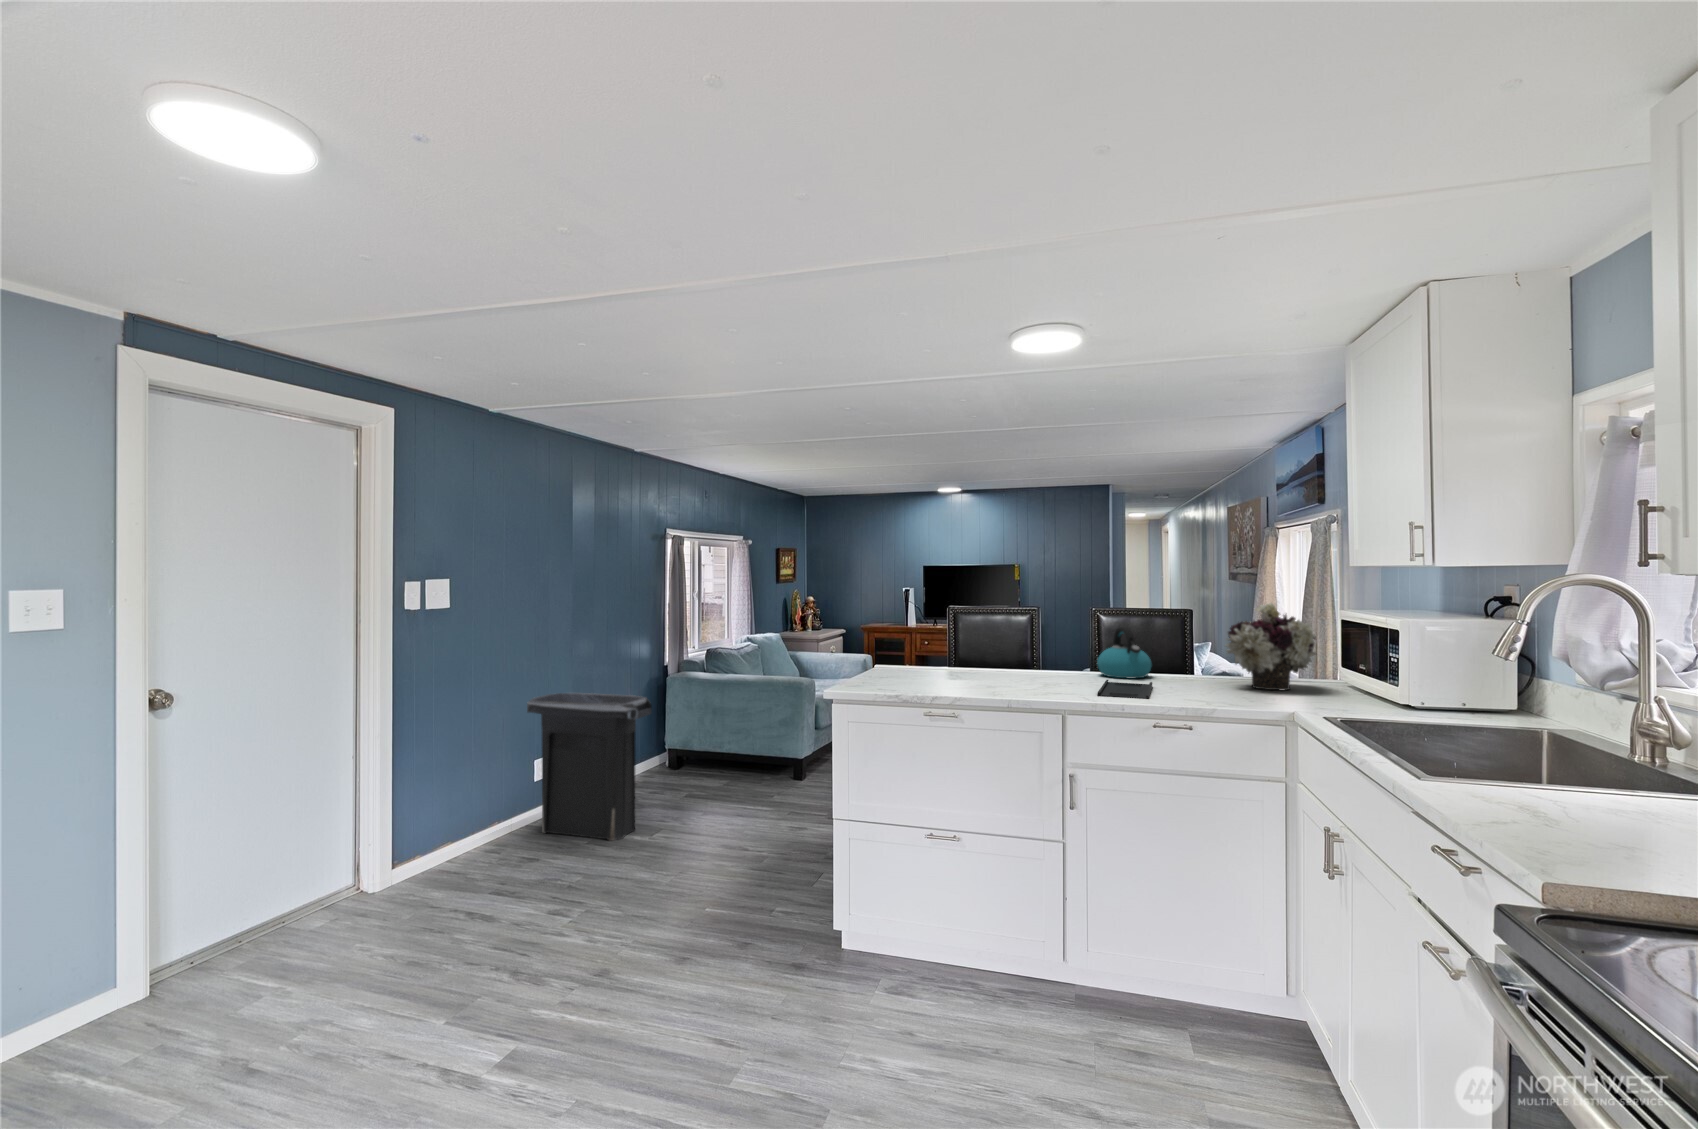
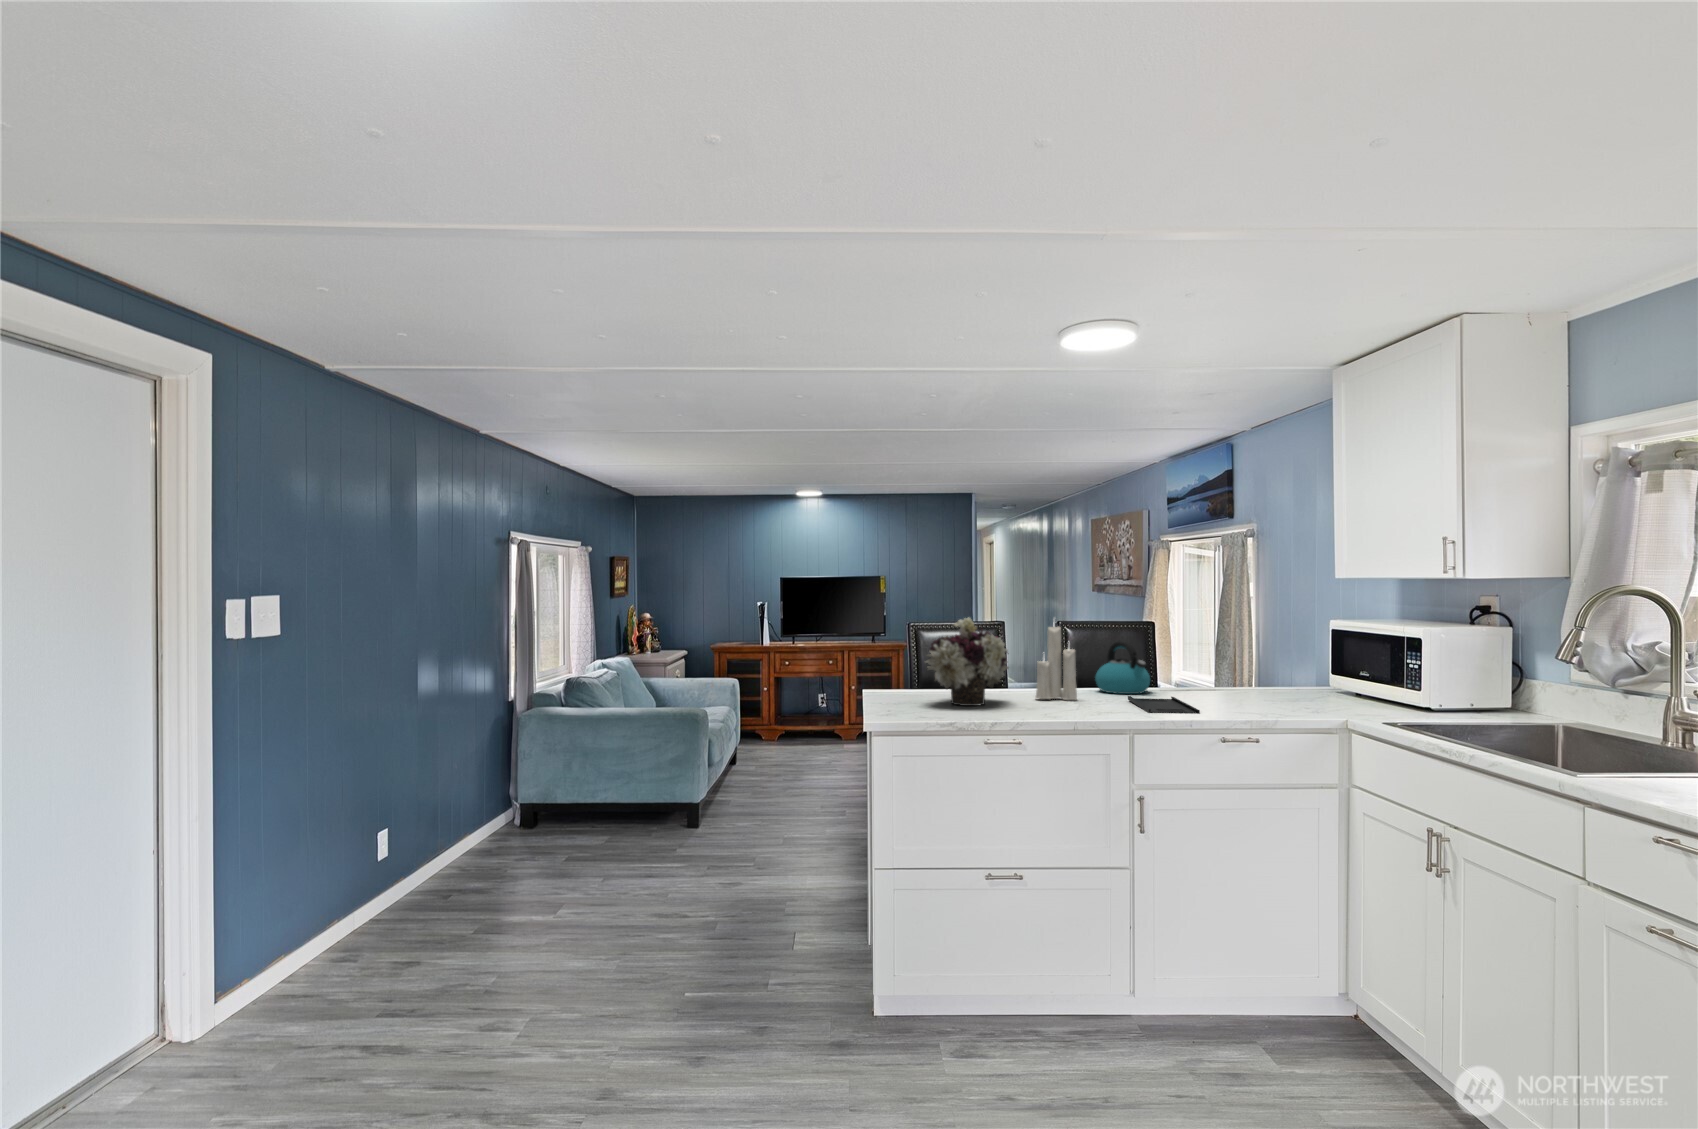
candle: none [1018,598,1059,682] -> present [1035,626,1077,700]
flower arrangement: present [1226,603,1316,690] -> present [926,618,1008,706]
trash can: present [527,693,652,841] -> none [374,740,554,930]

